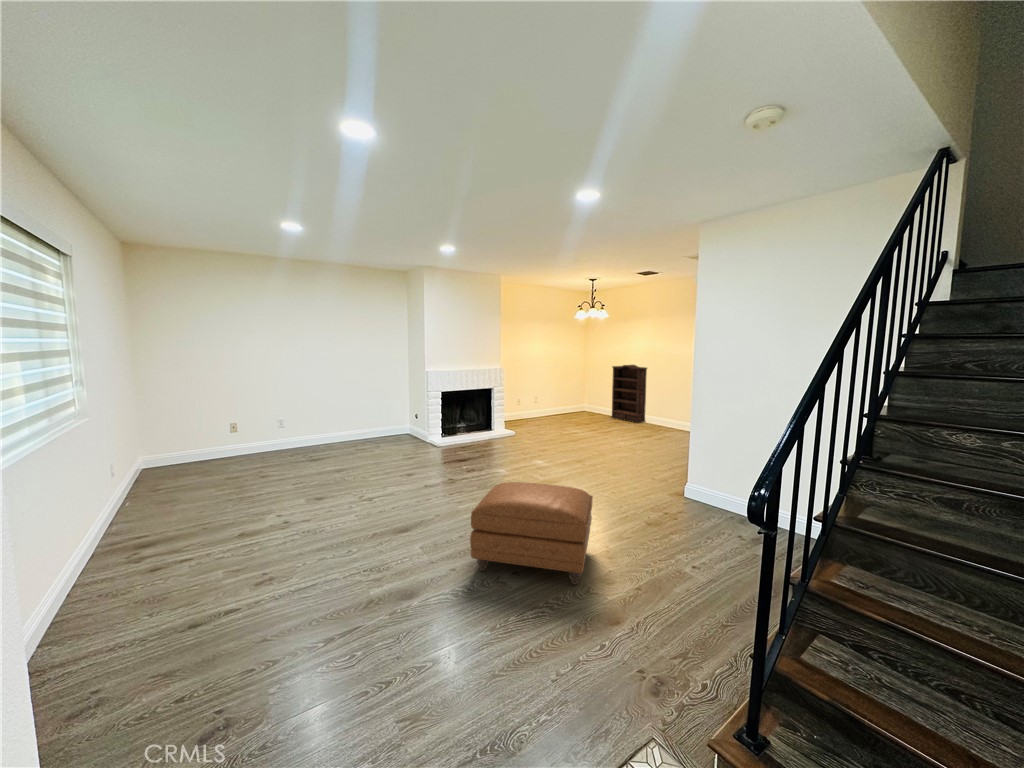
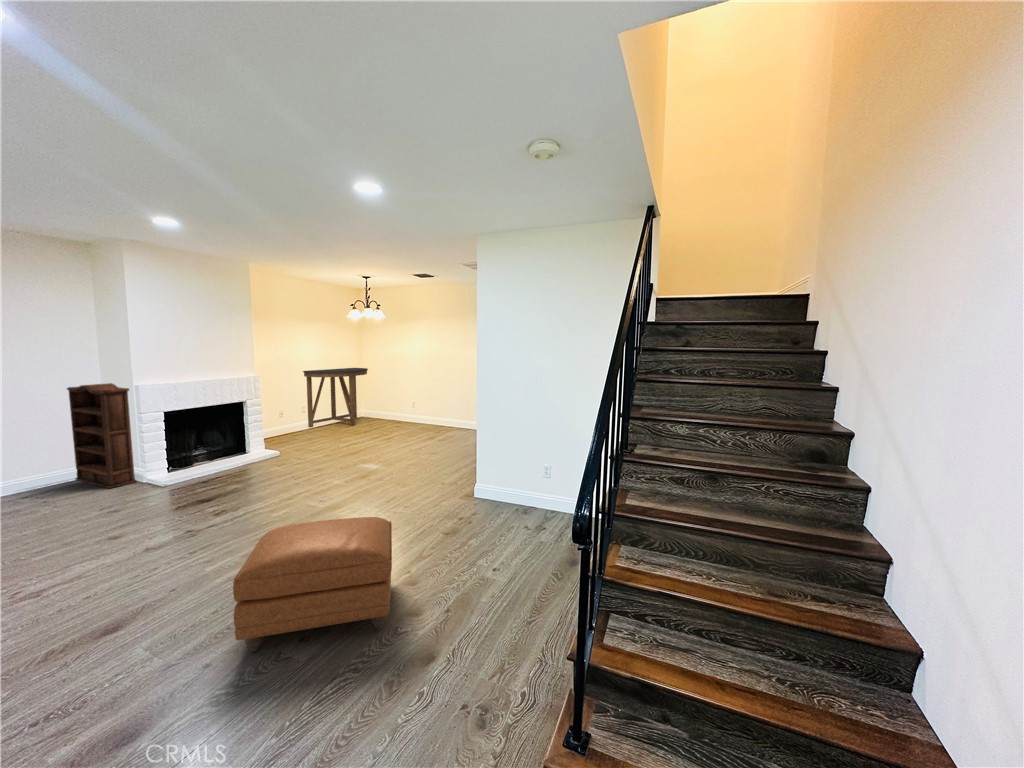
console table: none [537,364,592,417] -> present [303,368,368,427]
bookshelf: present [611,365,647,423] -> present [67,383,137,488]

